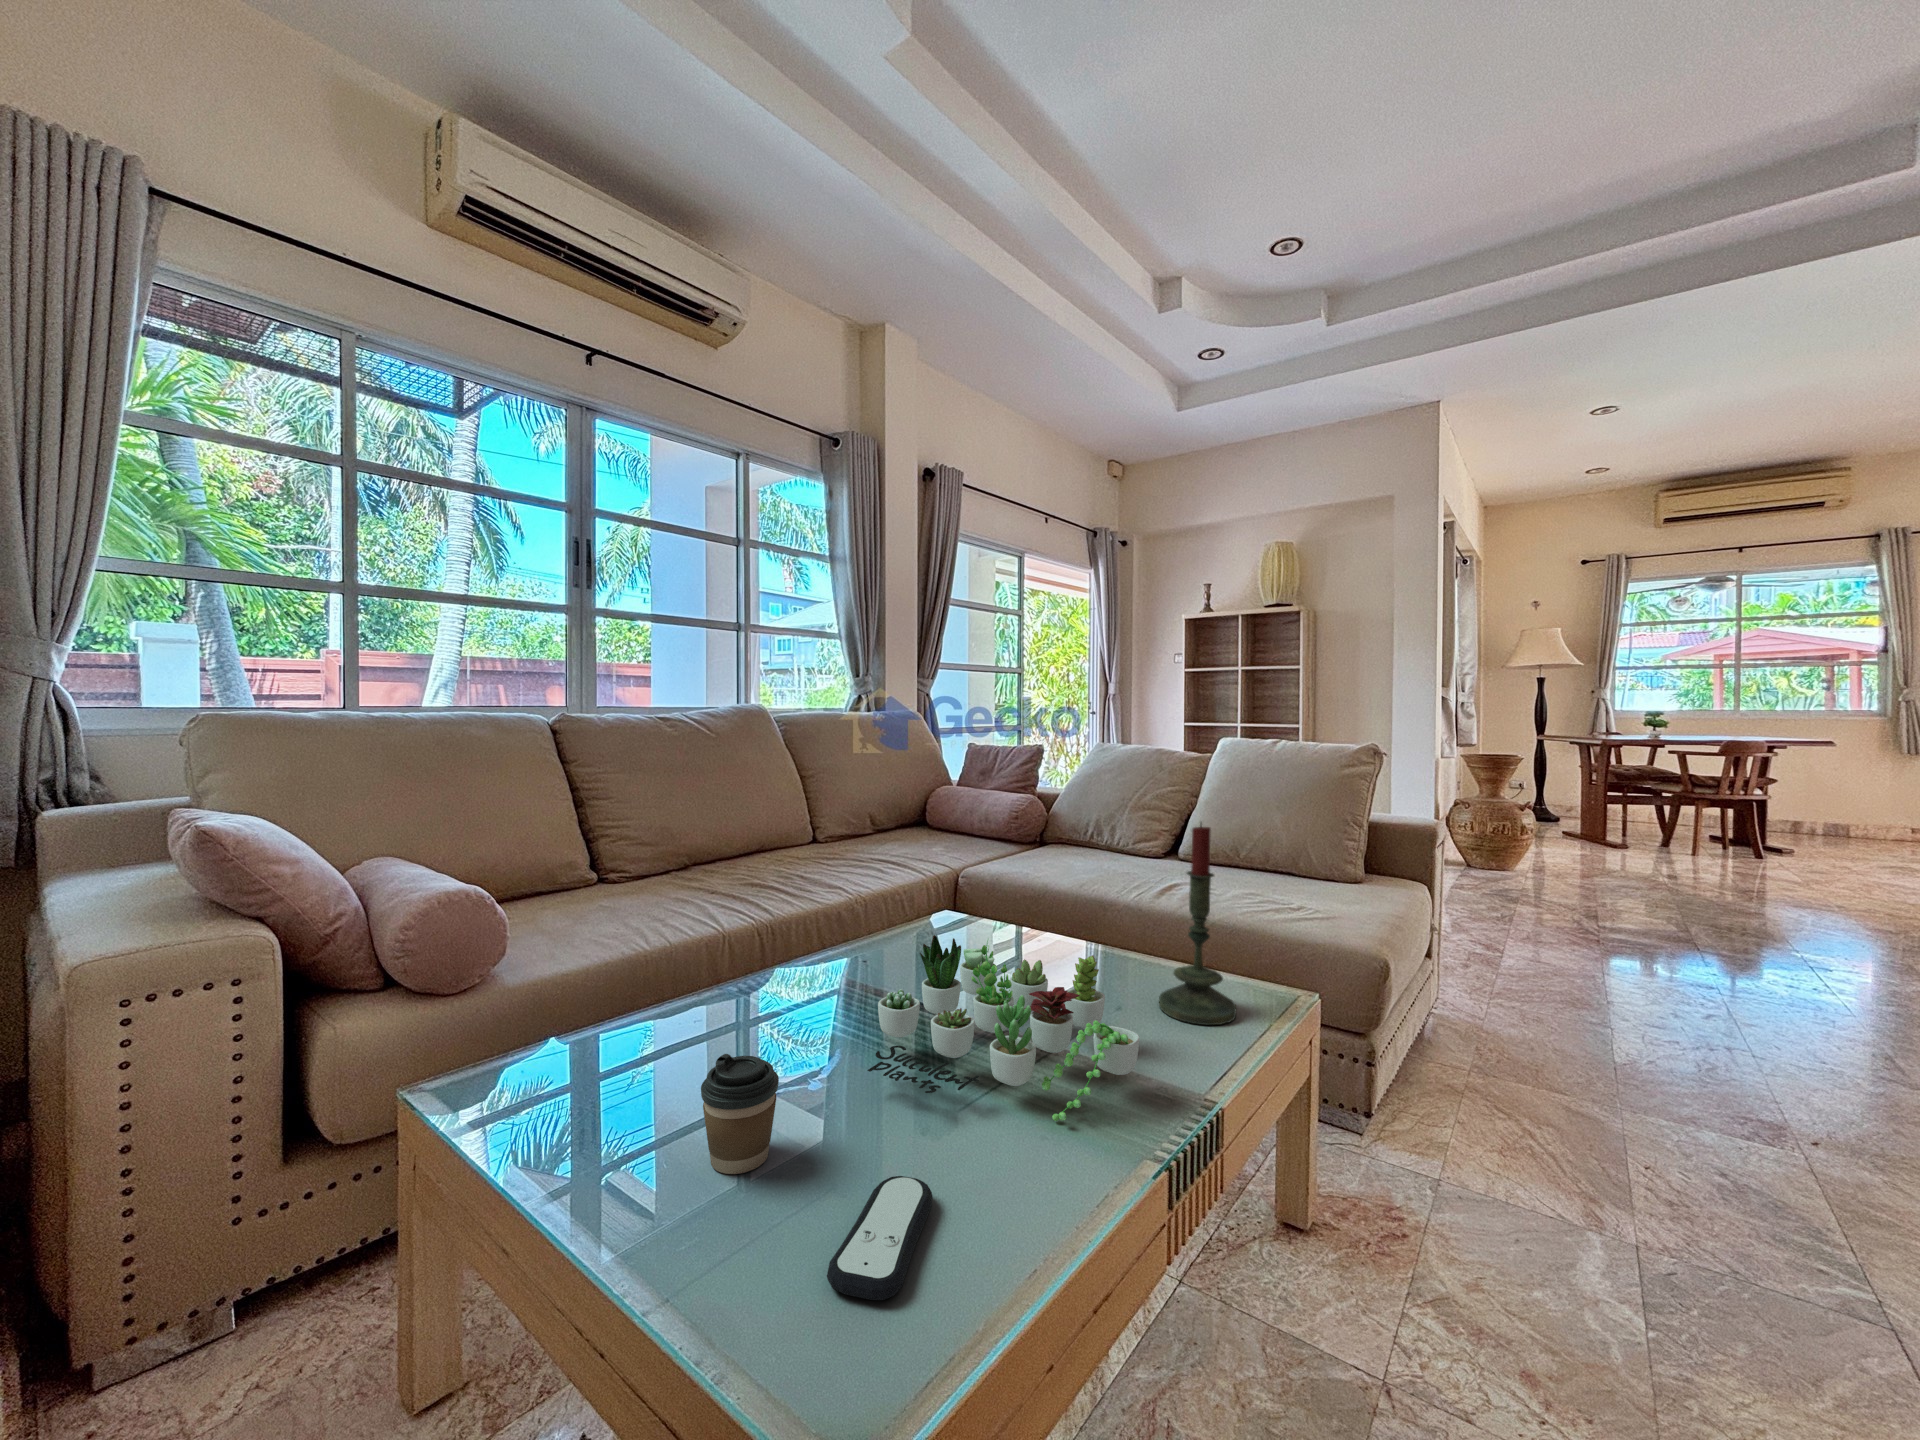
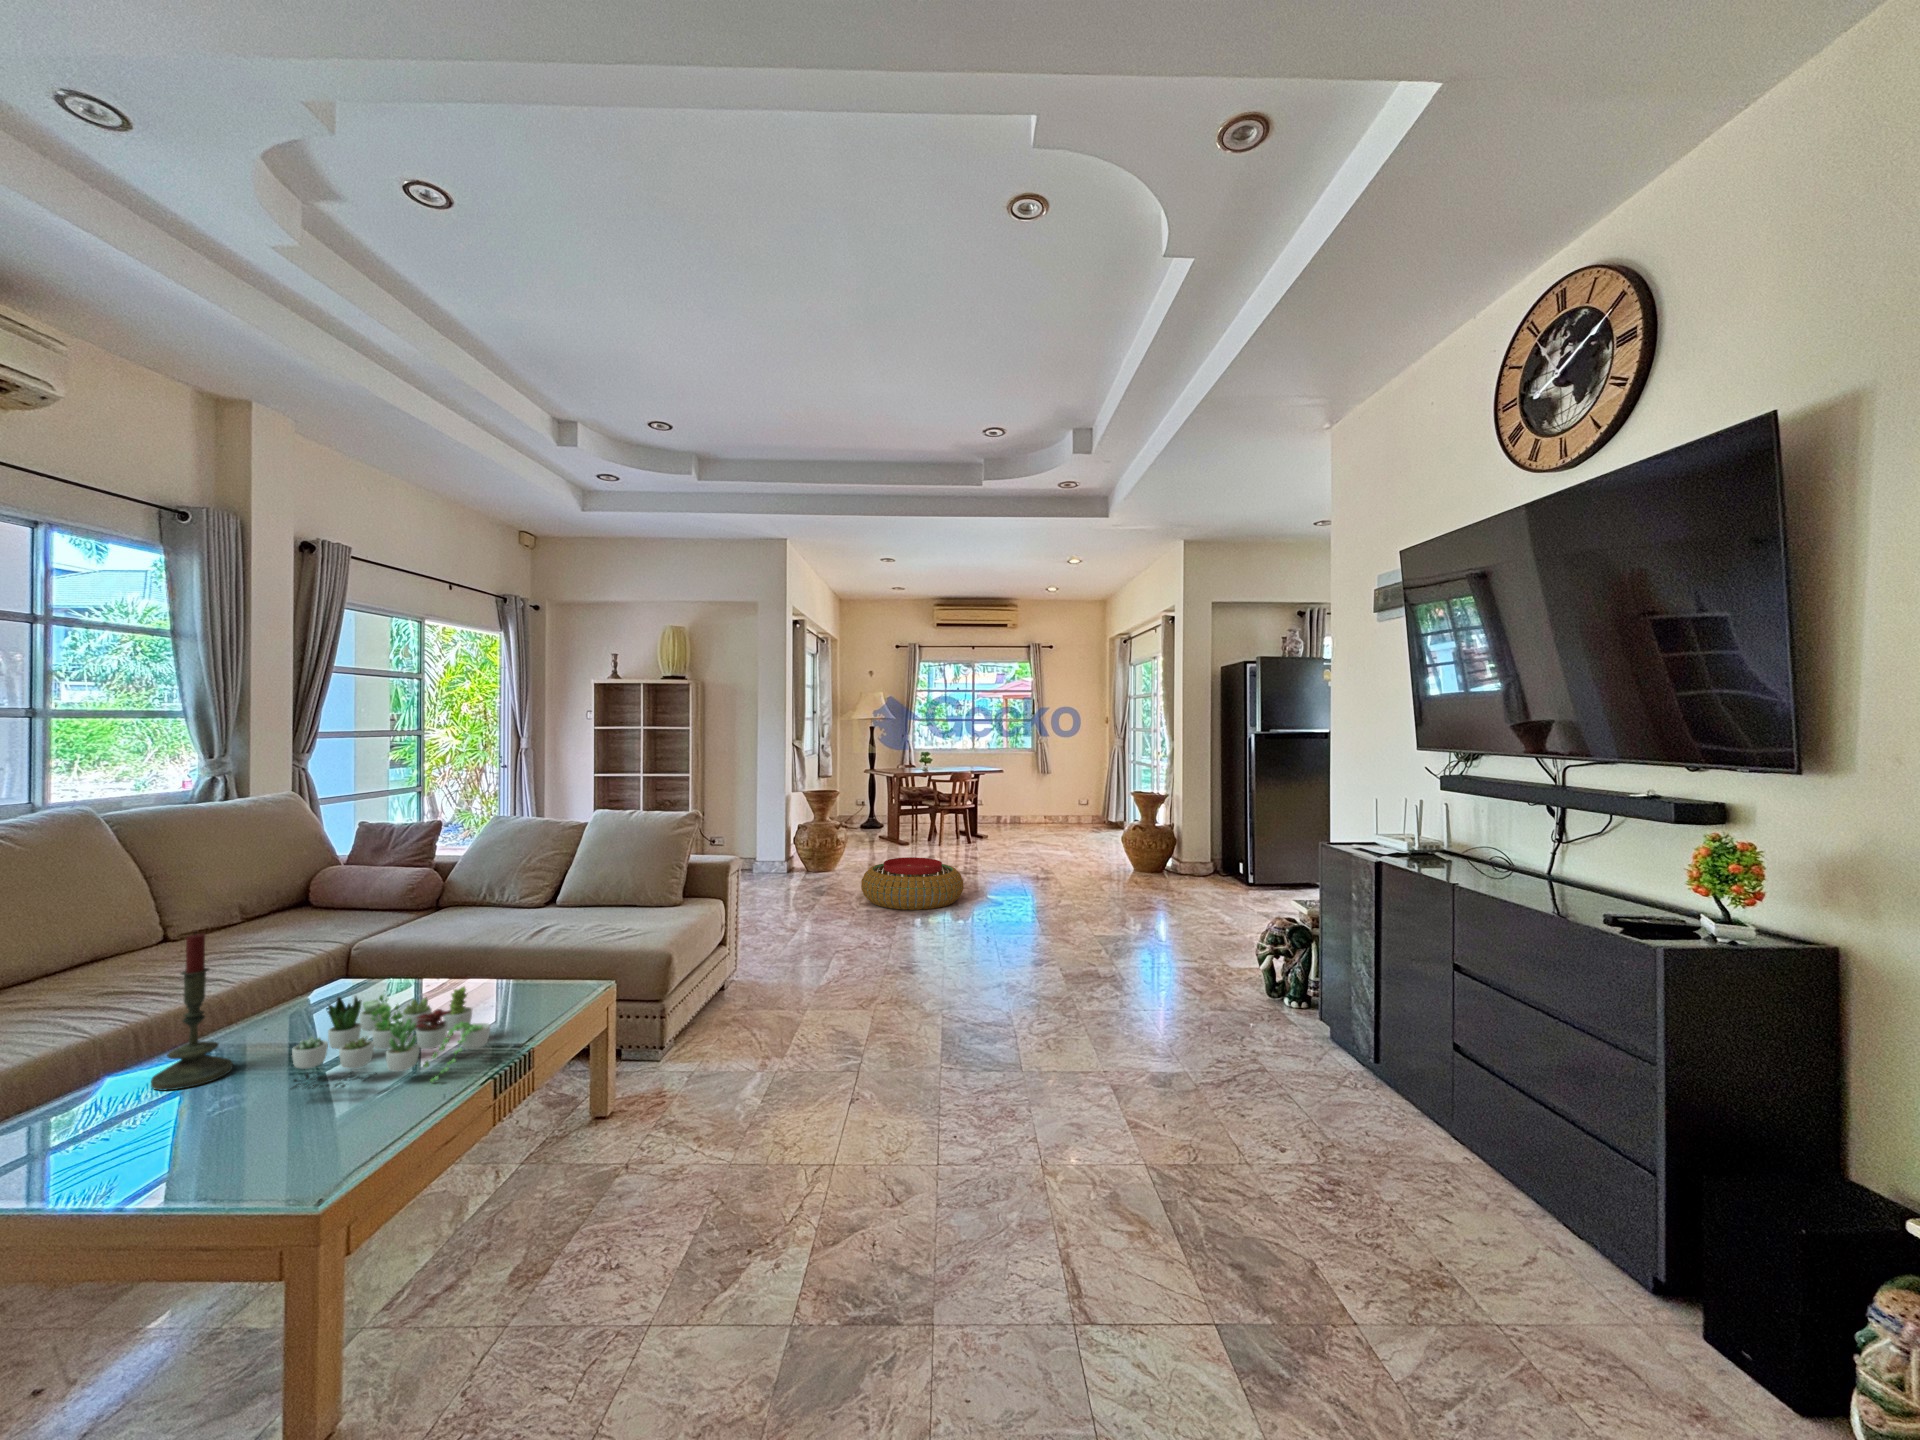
candle: present [1159,825,1236,1025] -> present [151,934,233,1090]
pouf: none [1601,864,1851,963] -> present [861,857,963,910]
coffee cup: present [701,1054,779,1174] -> none [158,1094,224,1168]
remote control: present [827,1176,932,1300] -> none [282,1127,348,1181]

